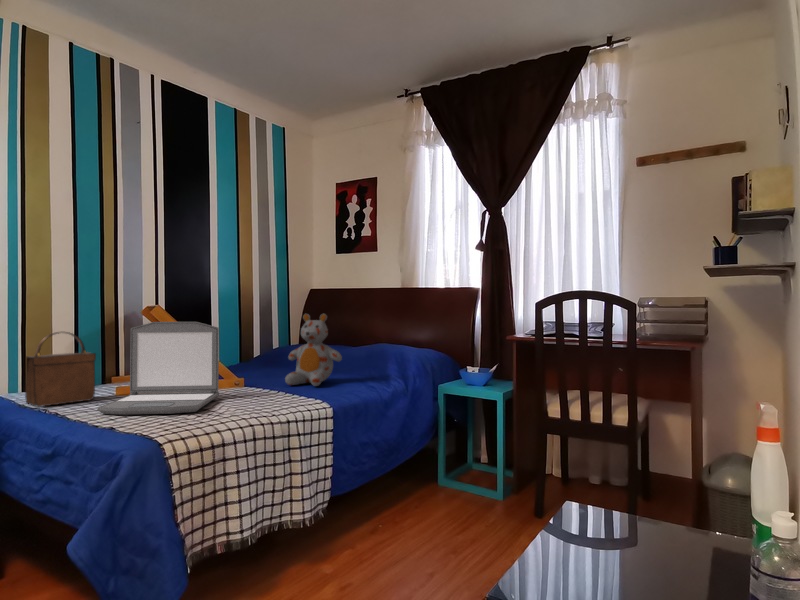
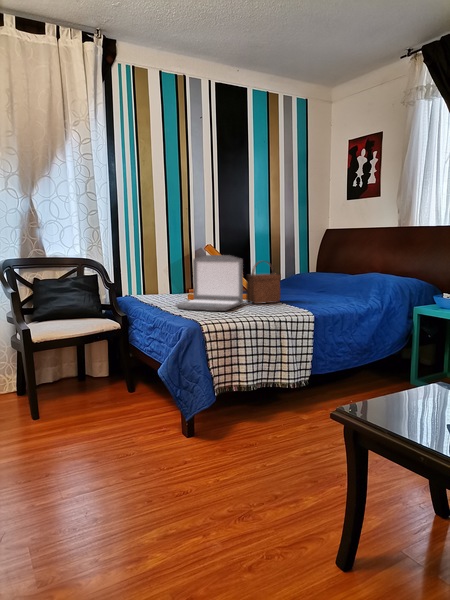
stuffed bear: present [285,314,342,386] -> none [290,250,332,302]
handbag: present [25,332,96,407] -> present [246,262,281,304]

